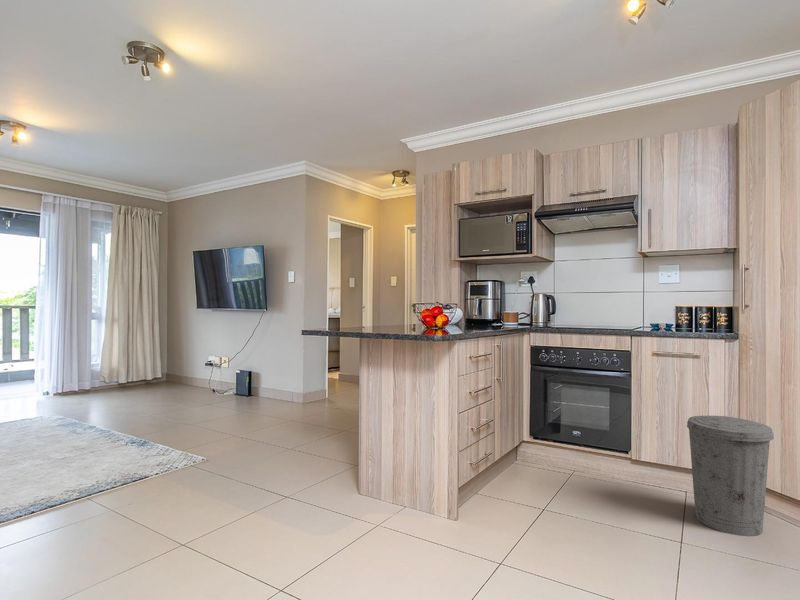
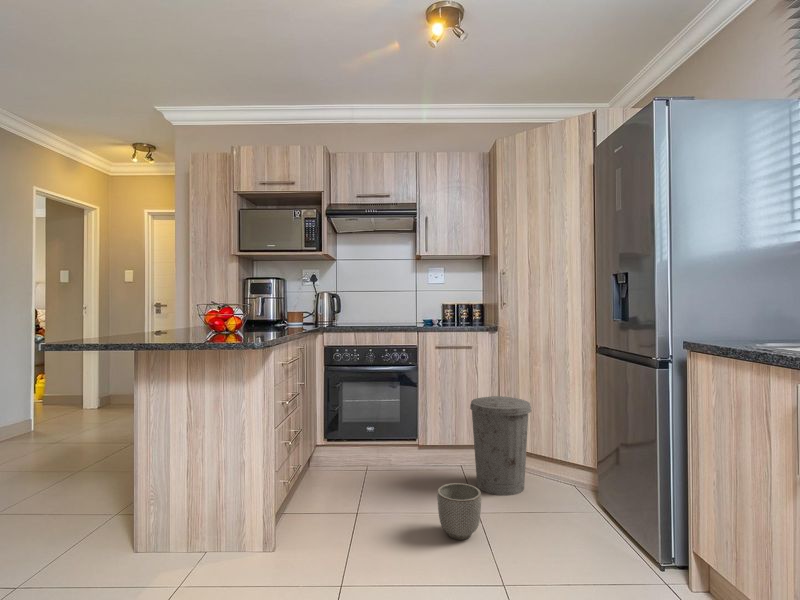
planter: none [619,499,673,561] -> present [437,483,481,540]

